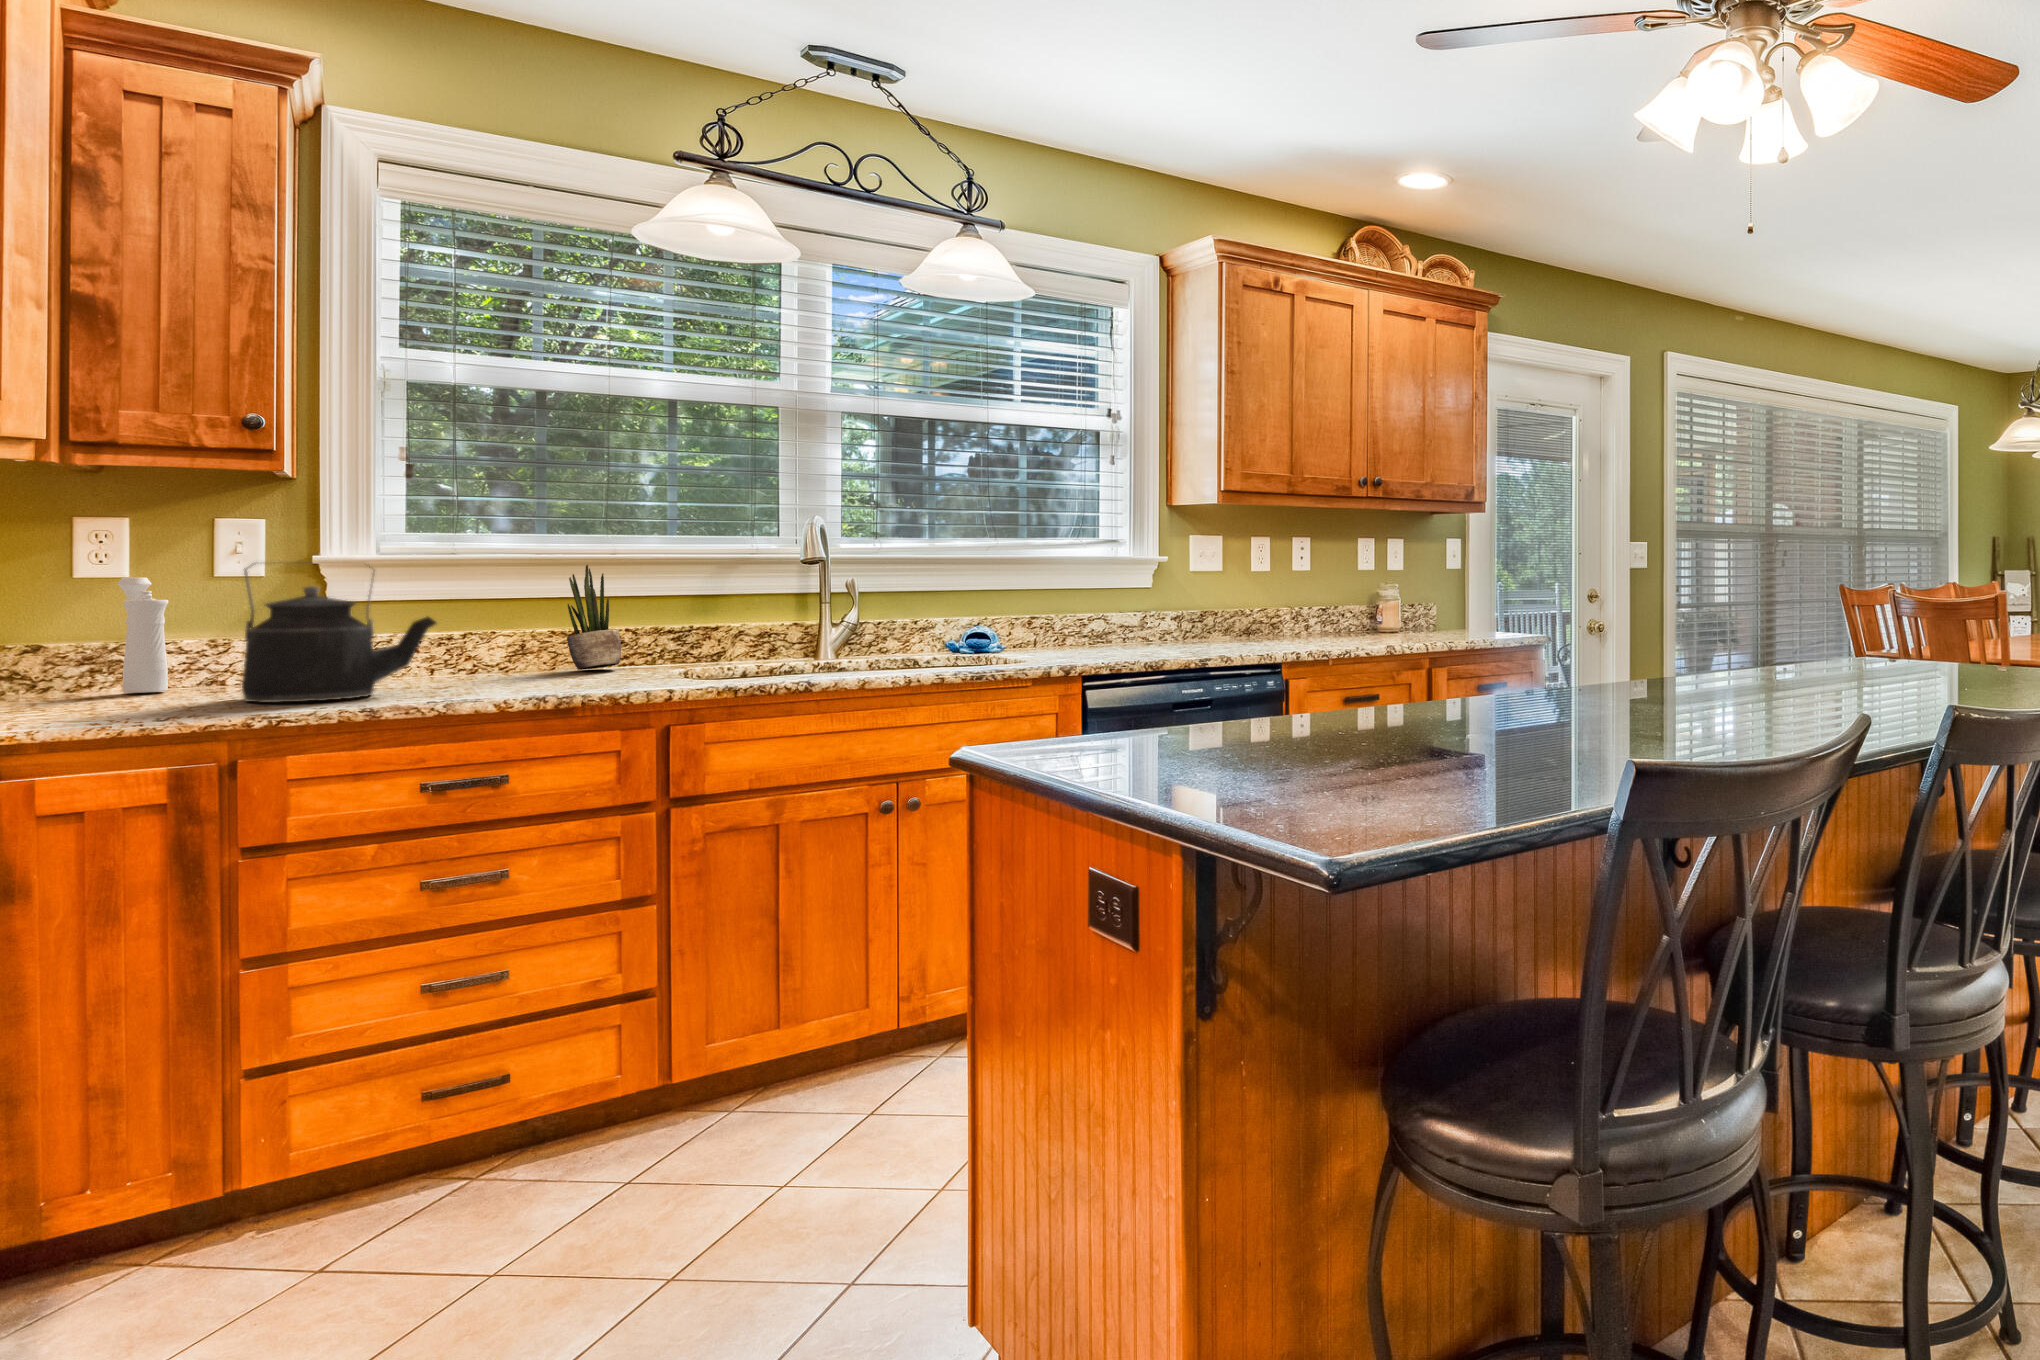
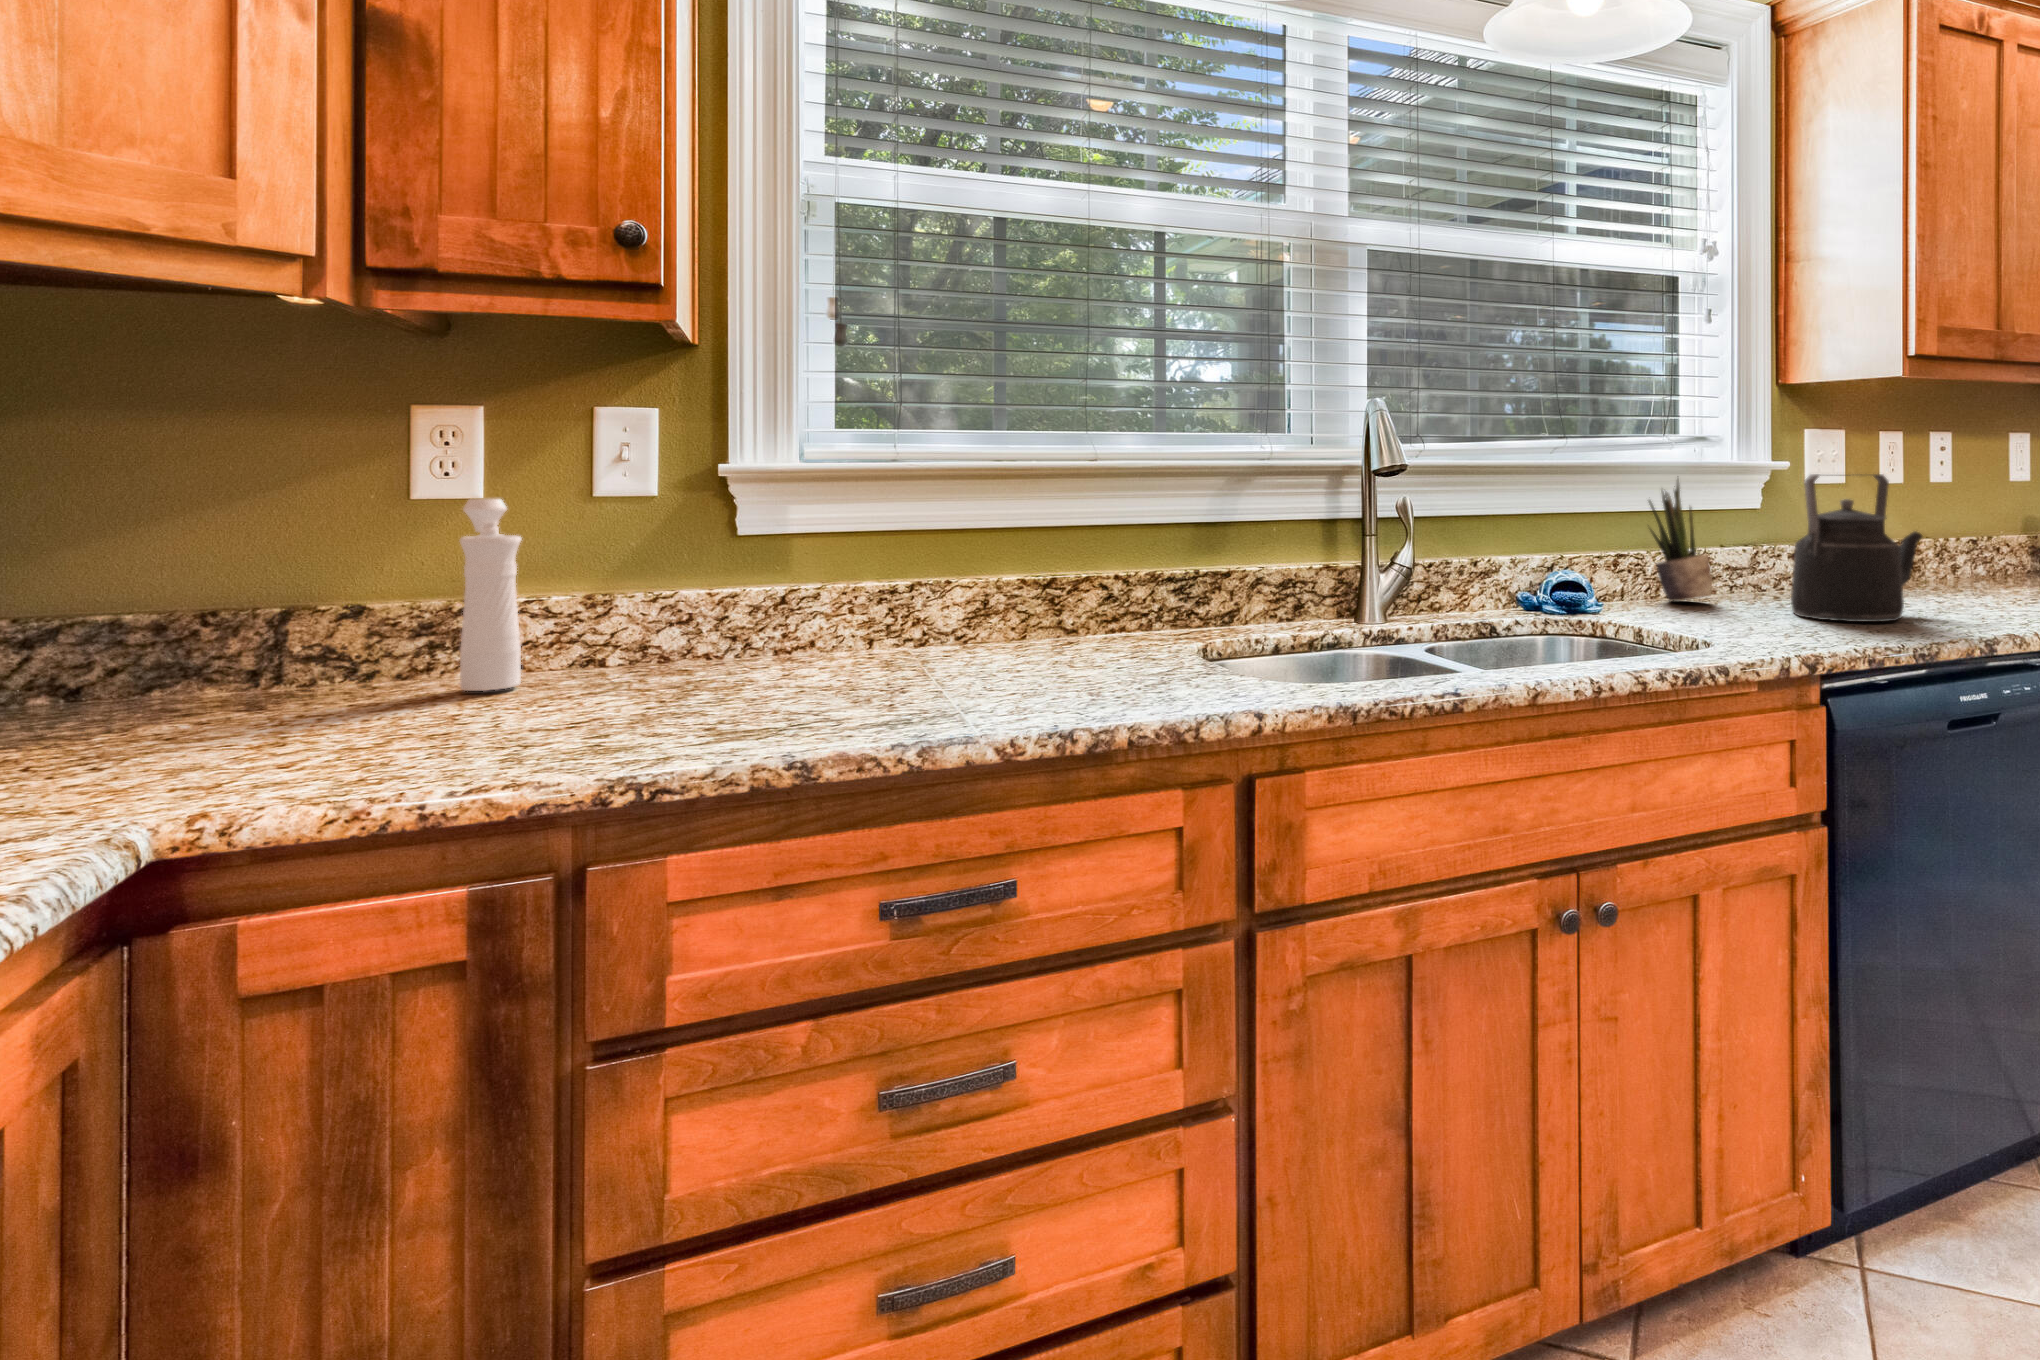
kettle: present [242,562,436,703] -> present [1791,474,1923,622]
potted plant: present [567,565,621,670] -> present [1649,481,1712,601]

